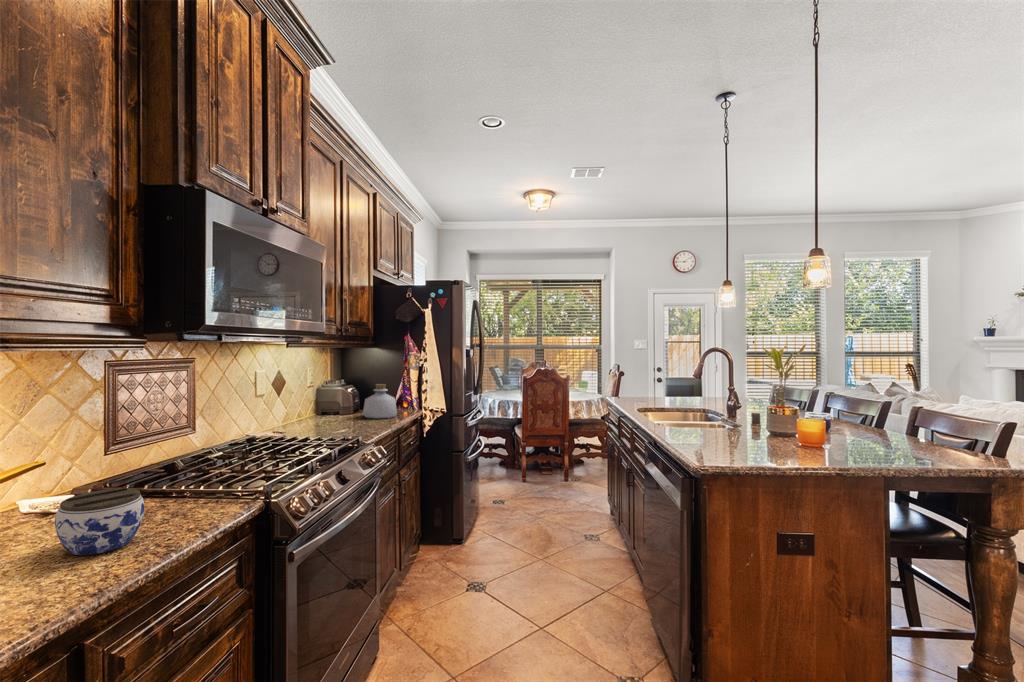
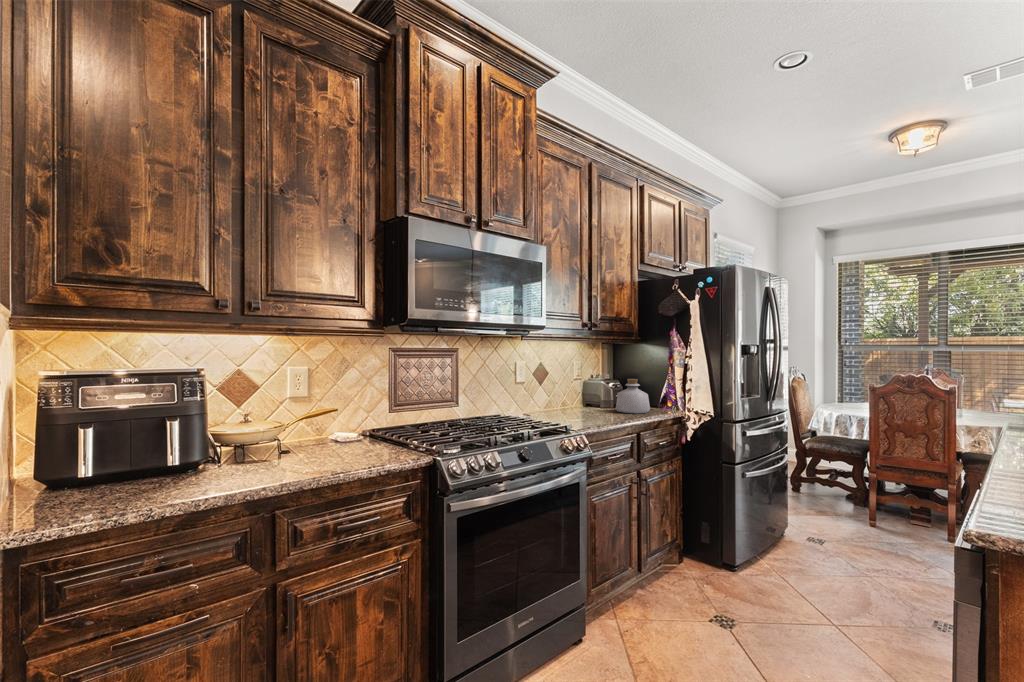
jar: present [55,488,144,555] -> none [297,426,346,465]

